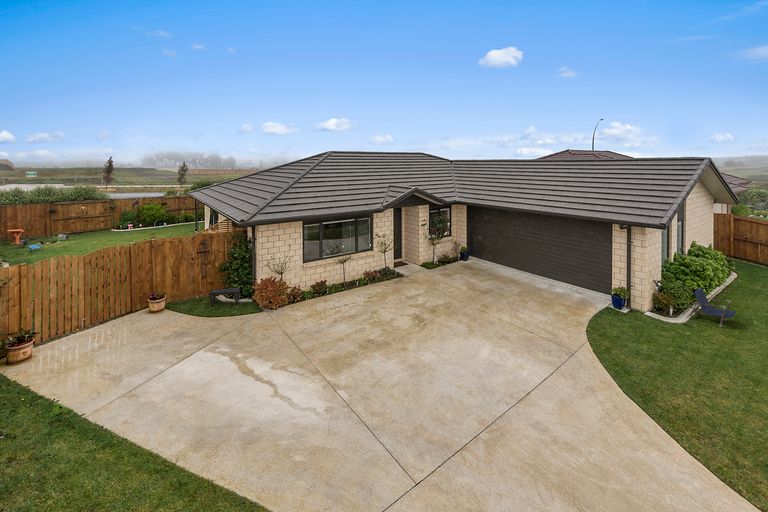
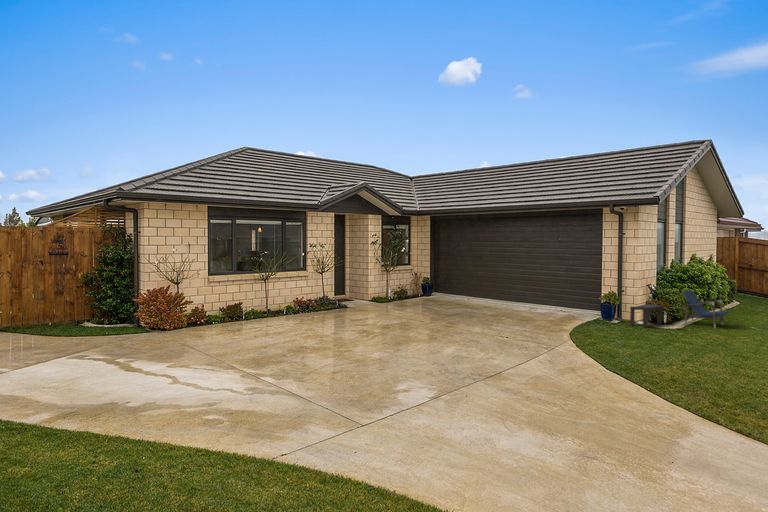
bench: present [209,288,240,306] -> present [630,304,663,327]

